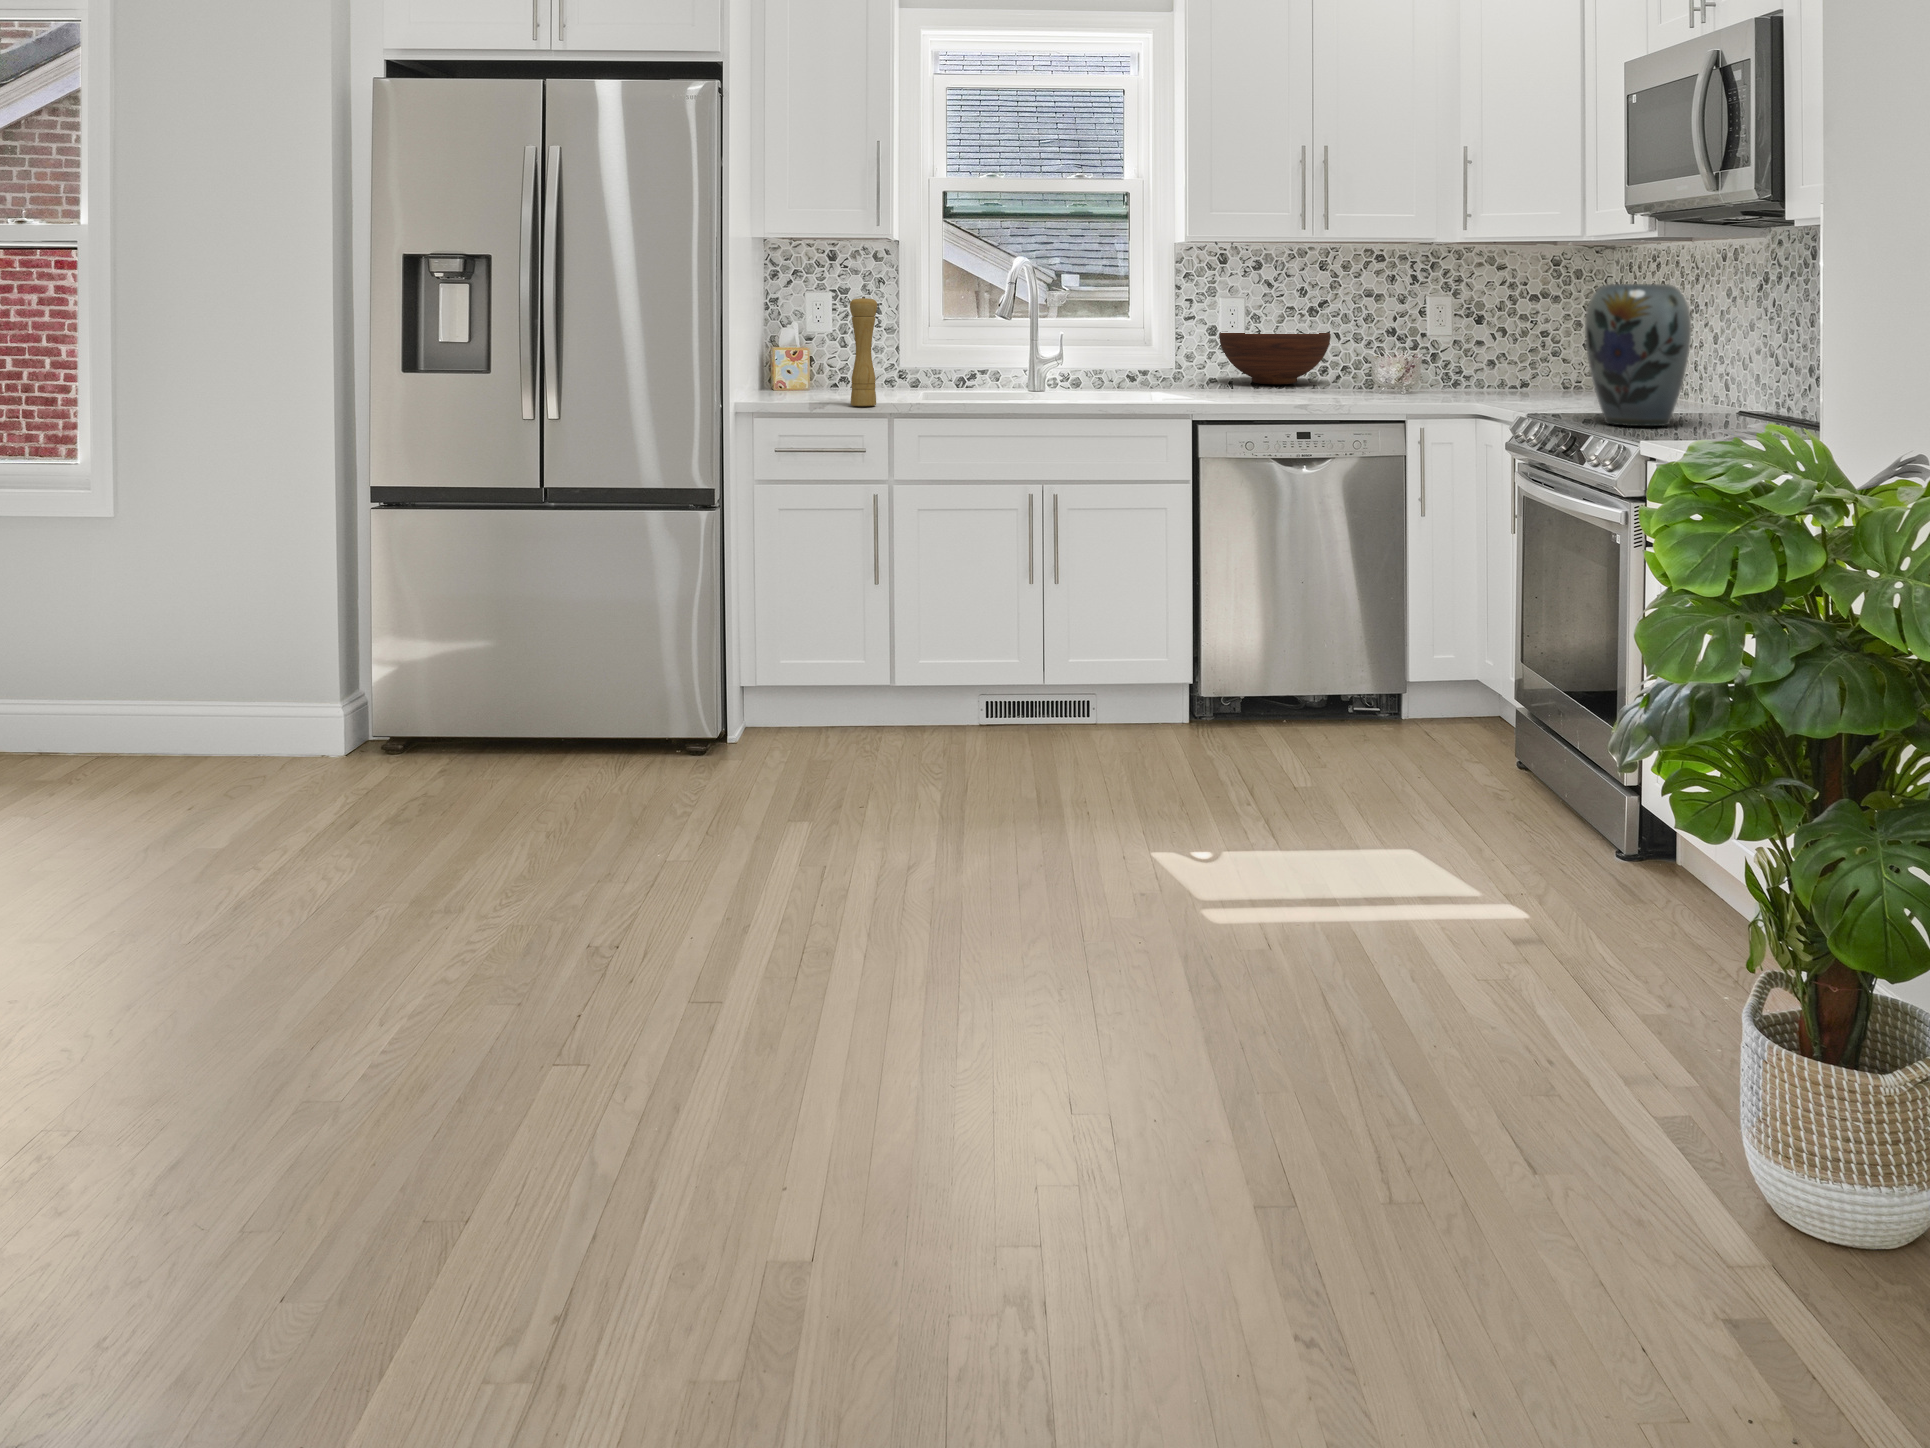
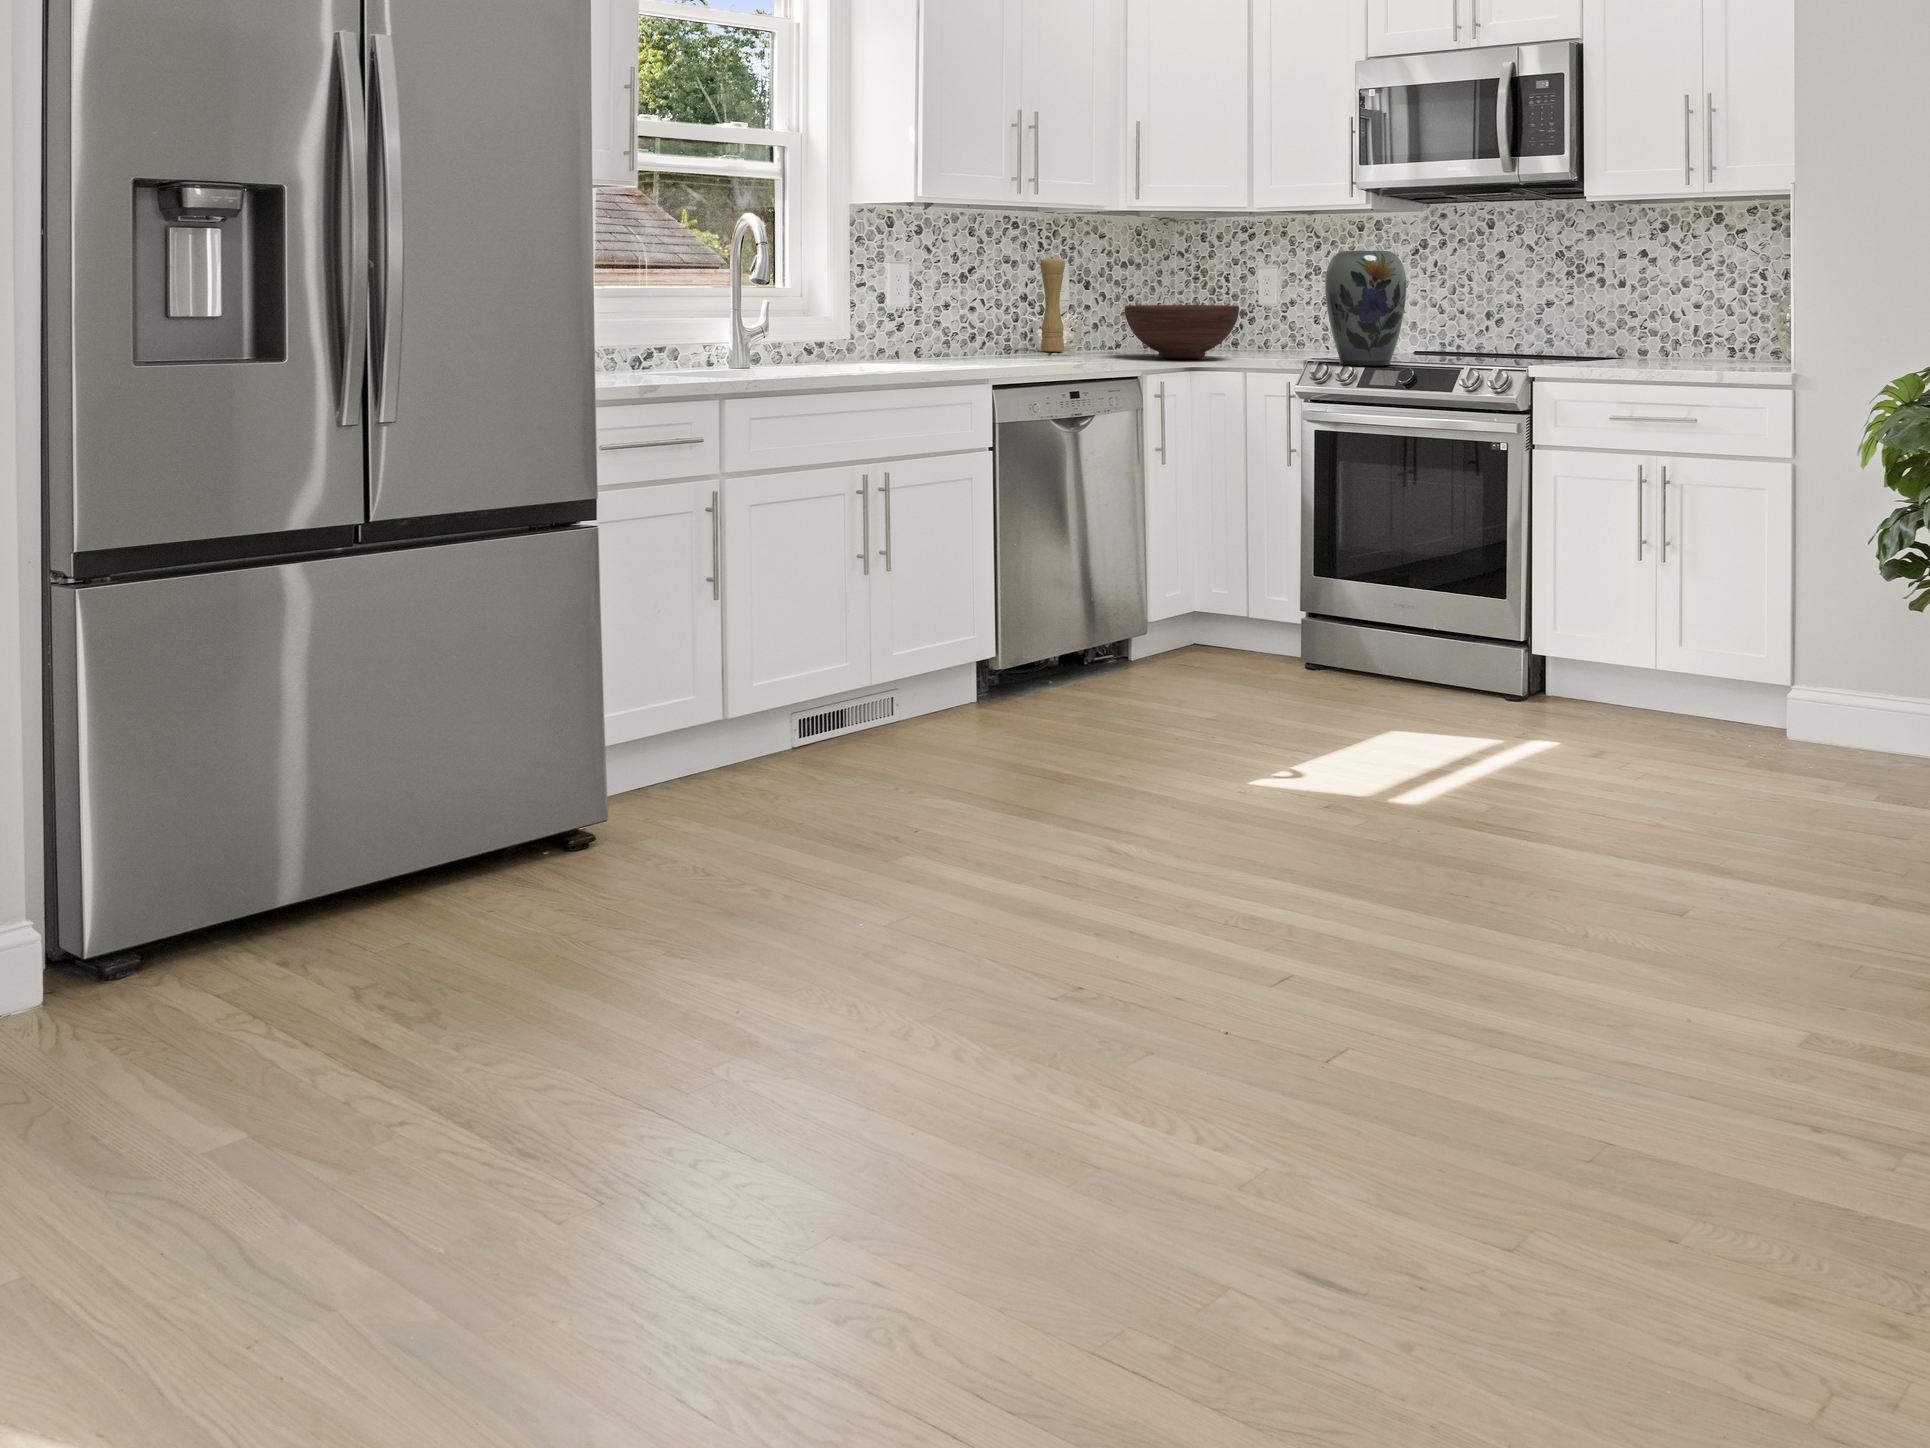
pepper mill: present [850,297,877,406] -> present [1040,257,1065,352]
fruit bowl: present [1219,332,1331,384] -> present [1125,305,1239,359]

